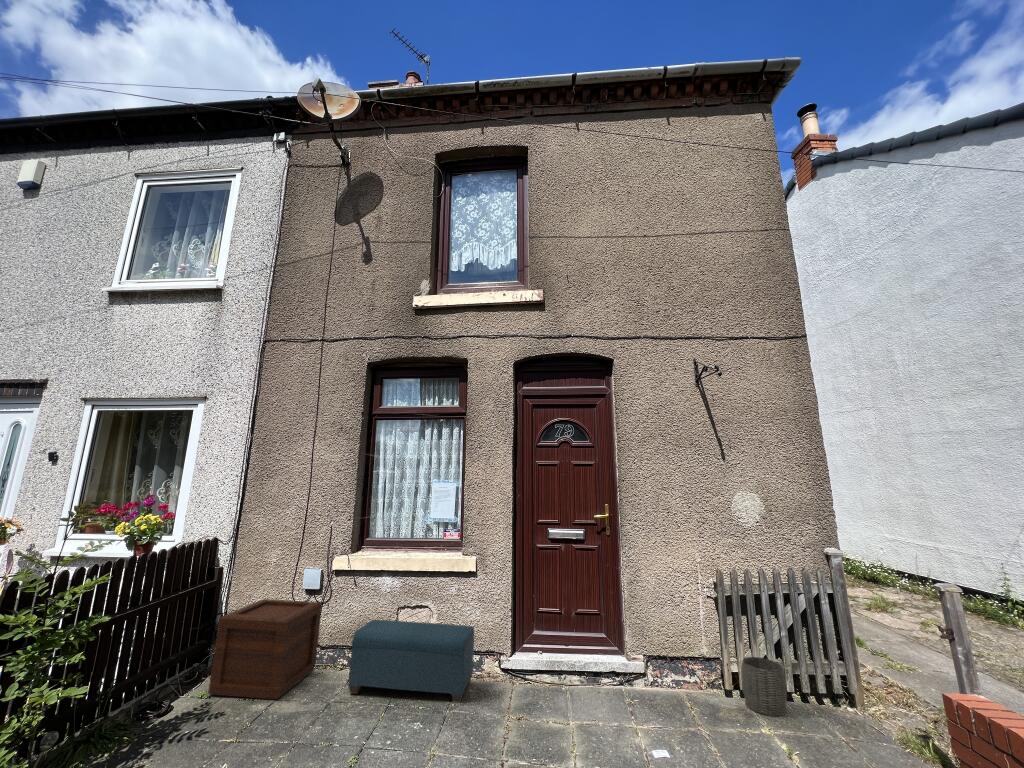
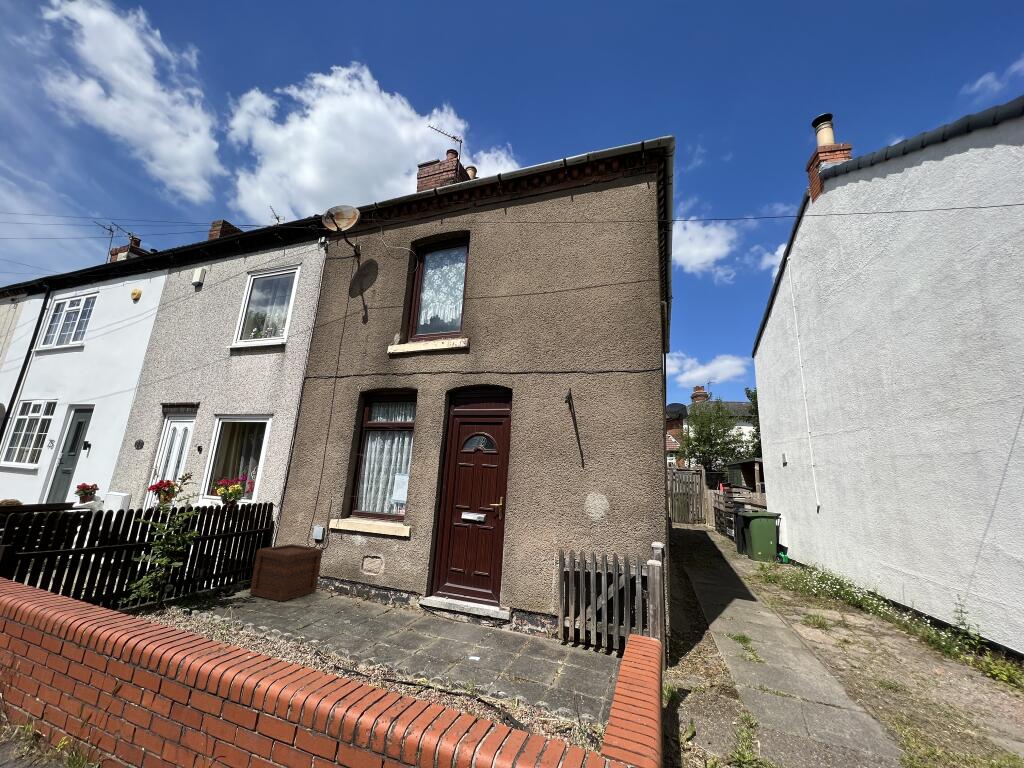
bench: present [348,620,475,702] -> none [321,563,404,619]
woven basket: present [741,657,787,716] -> none [562,616,592,659]

